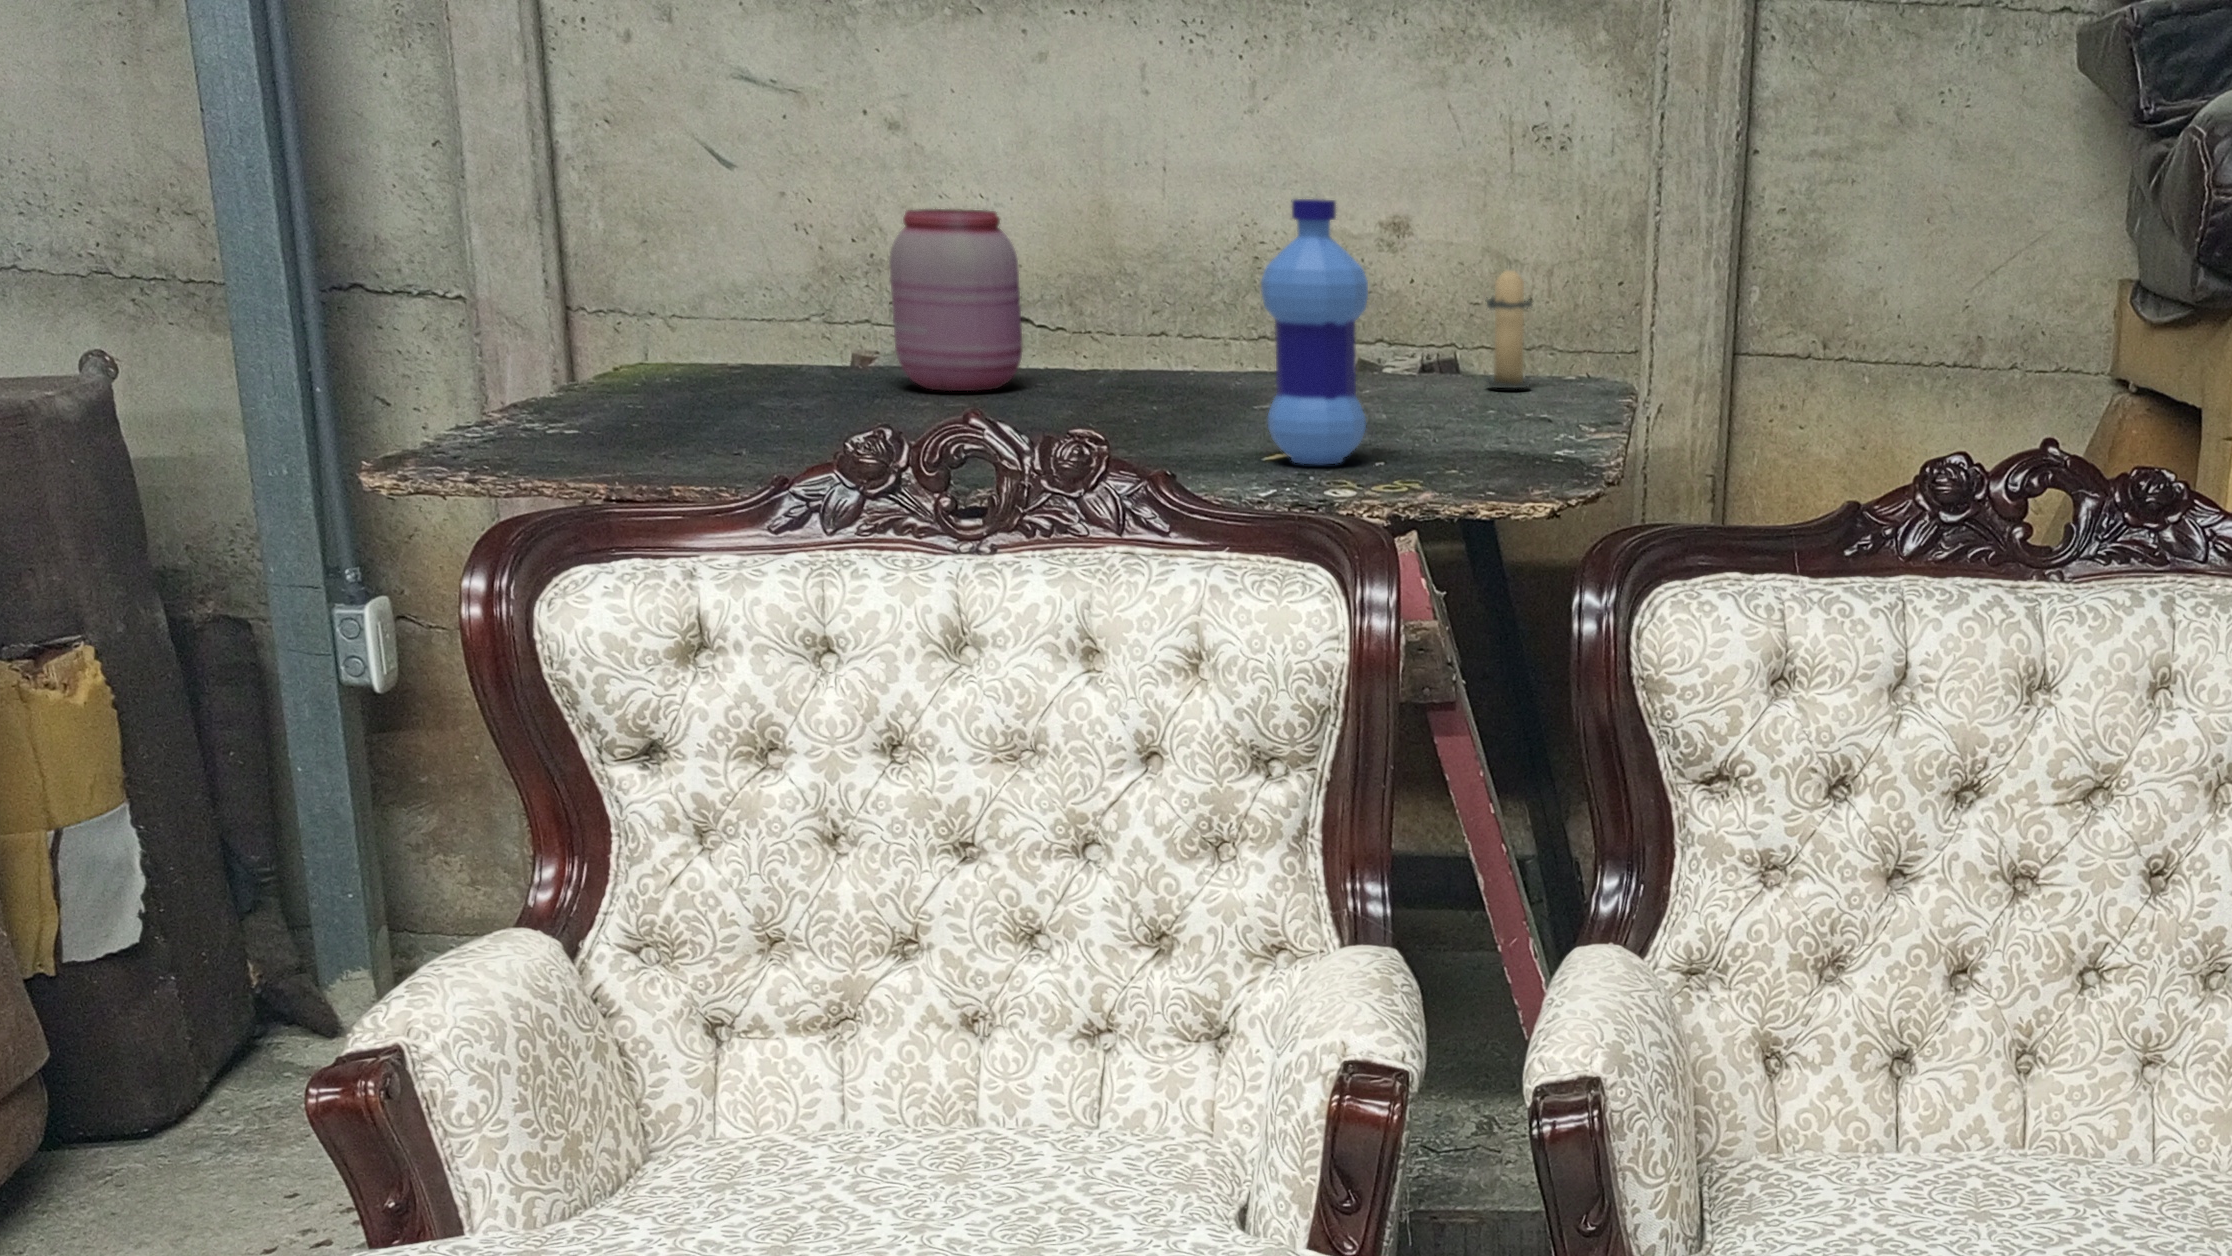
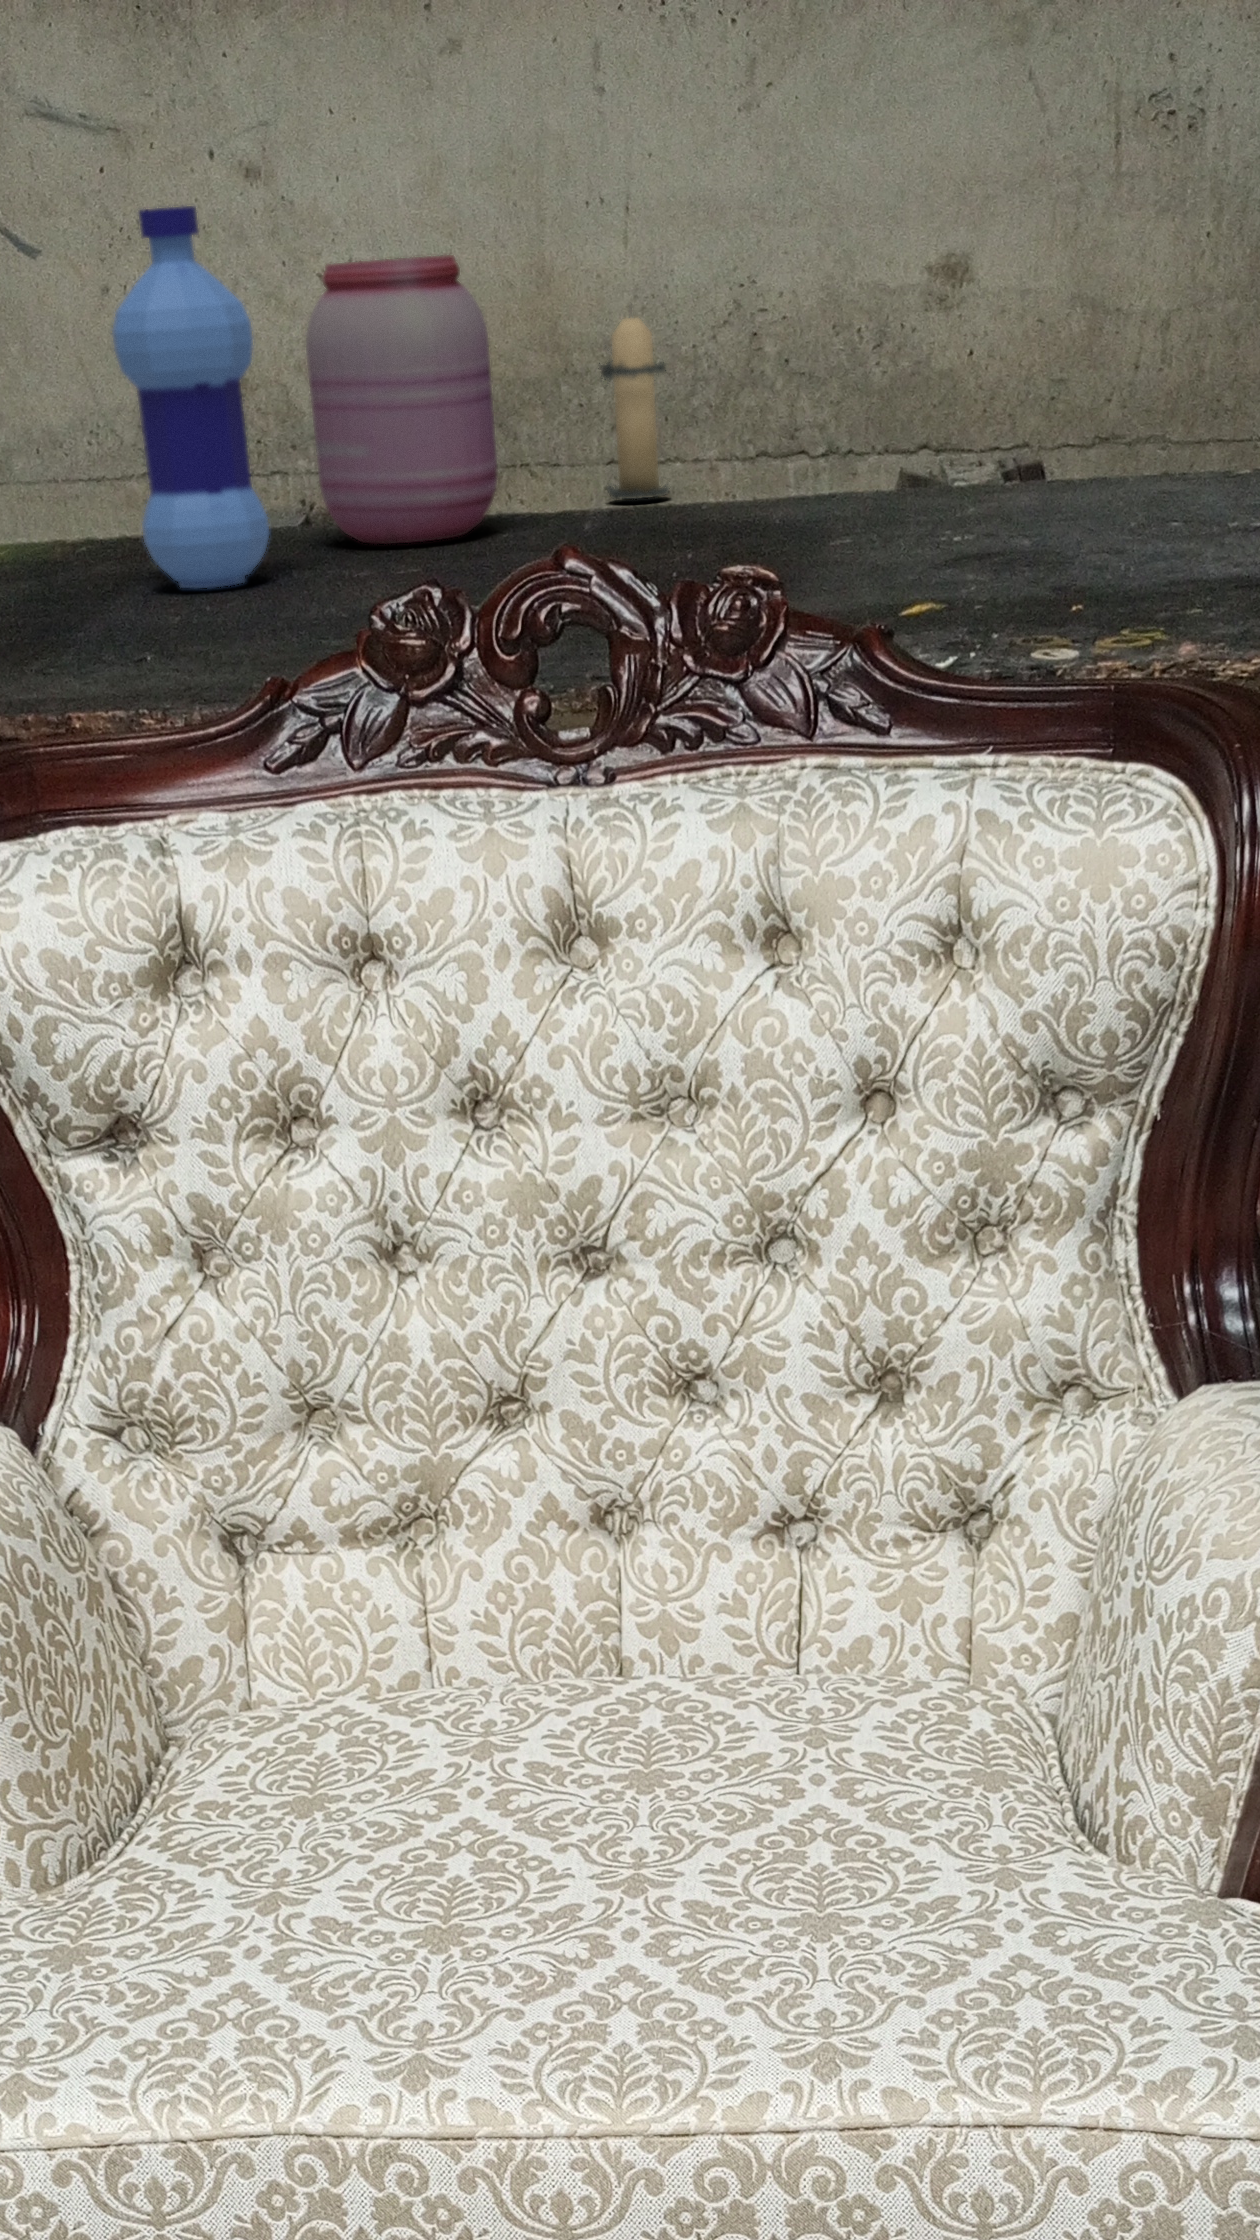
water bottle: present [1261,199,1368,464] -> present [112,206,269,589]
candle: present [1486,269,1532,388] -> present [598,304,669,499]

